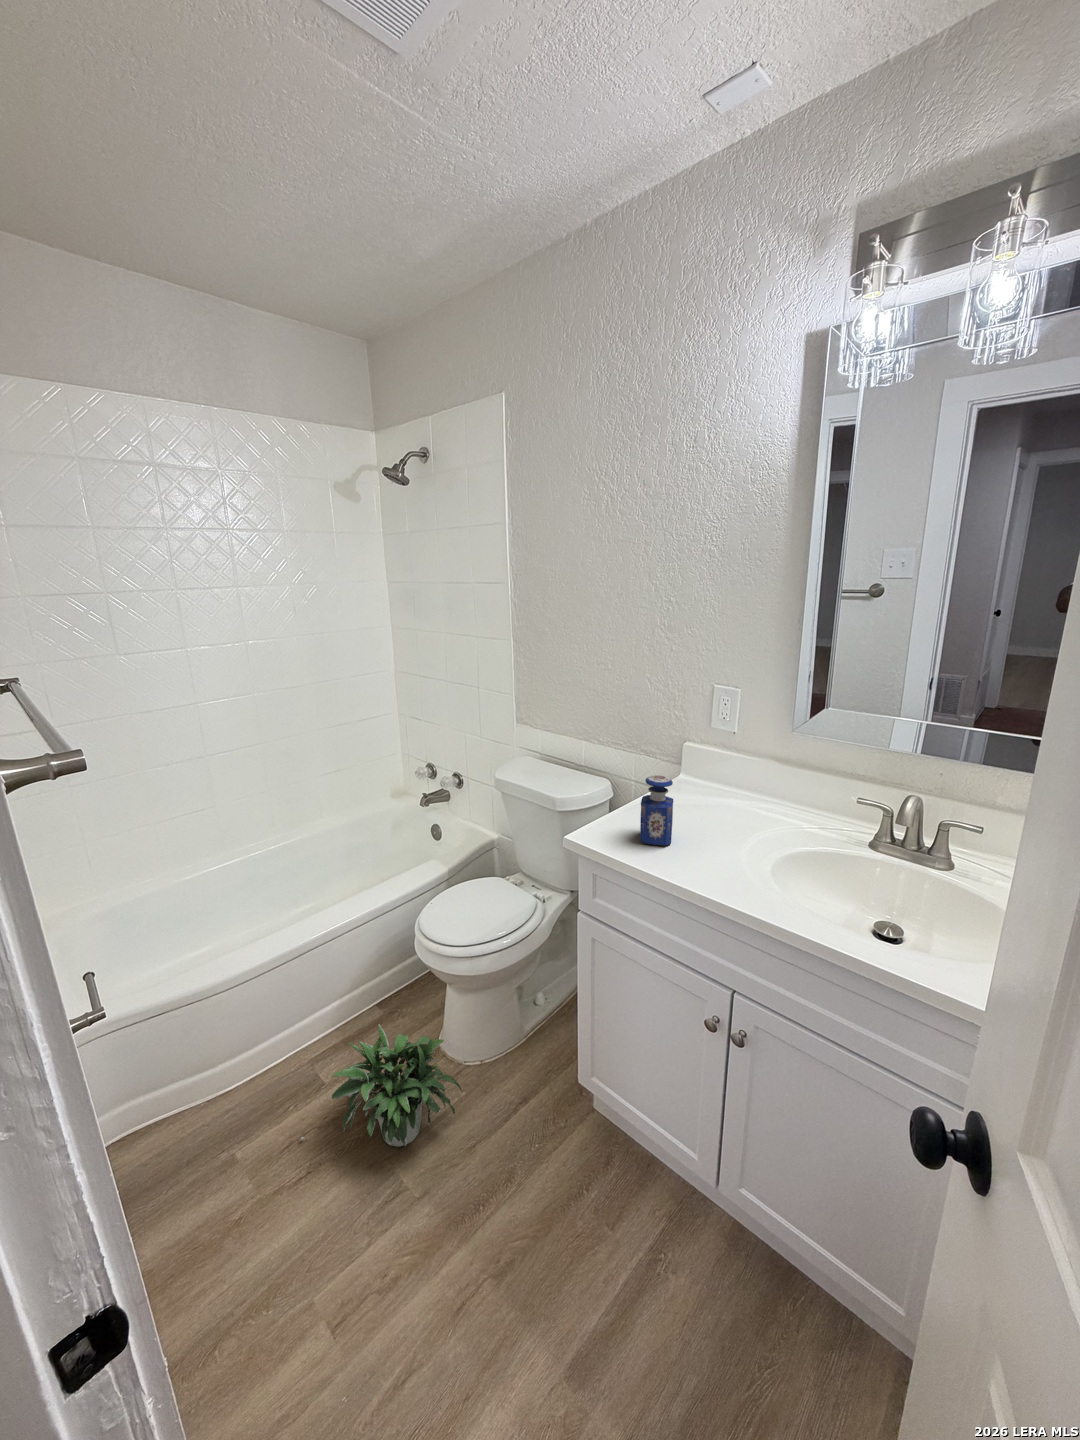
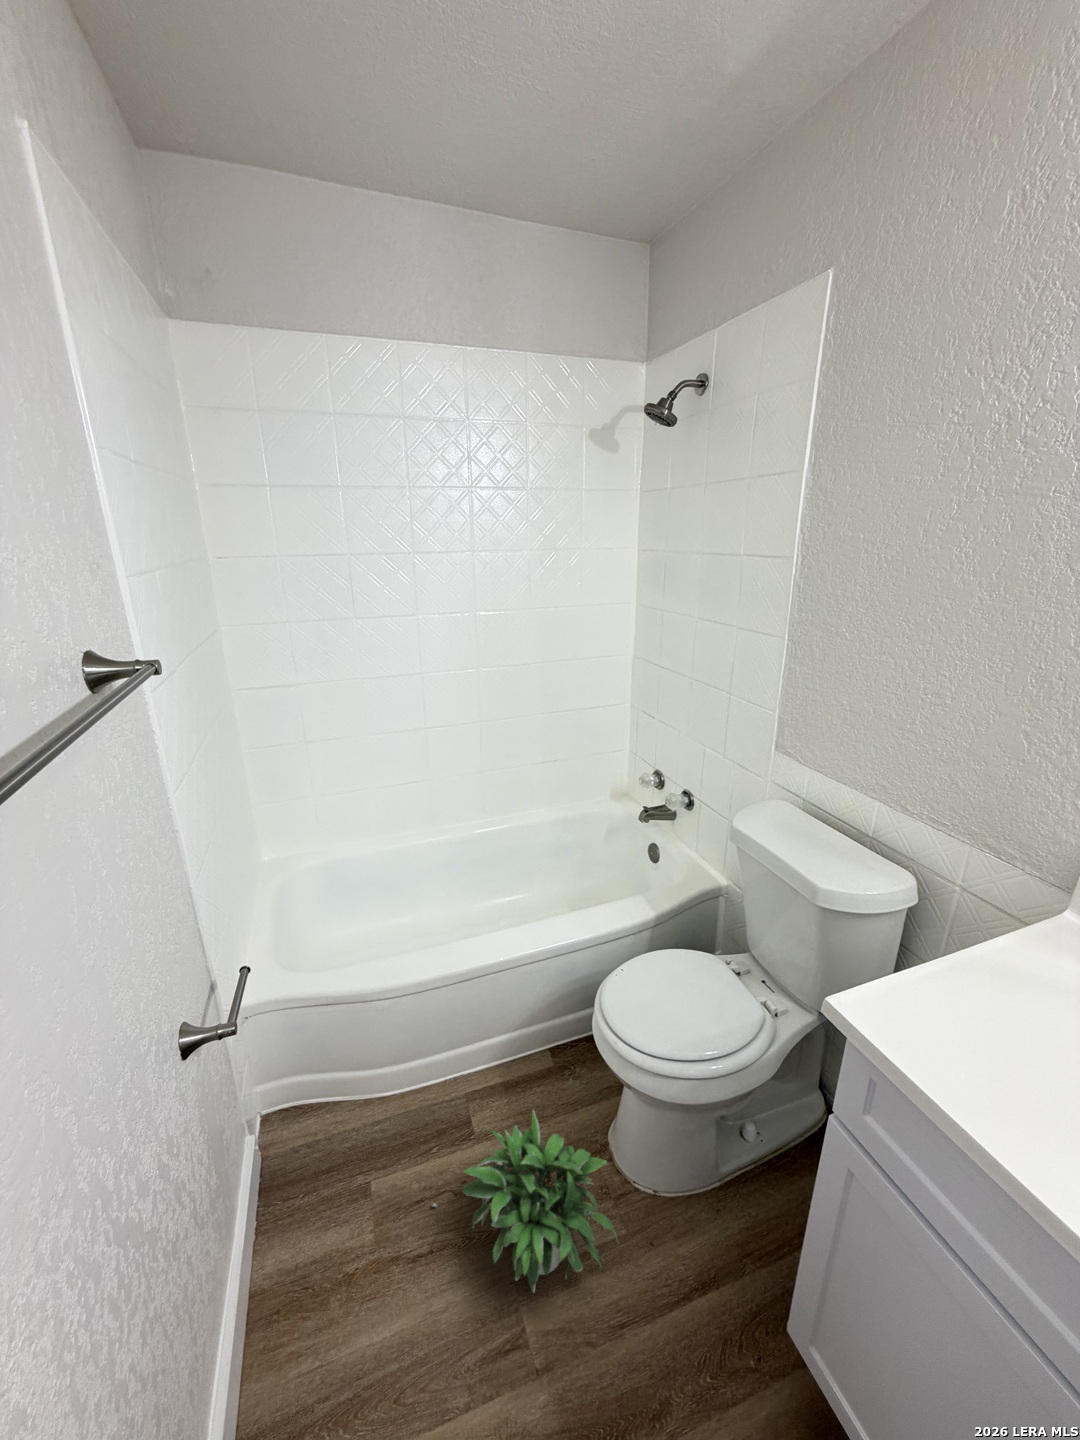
perfume bottle: present [640,775,673,845] -> none [963,950,1056,1084]

